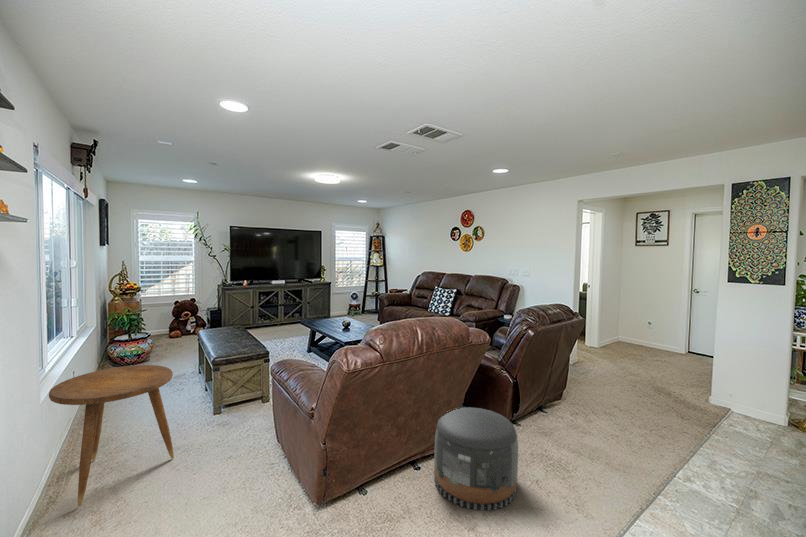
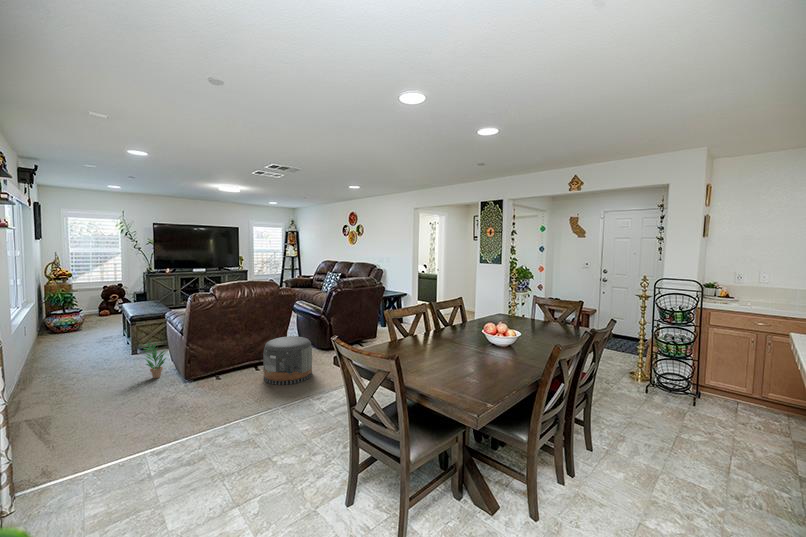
side table: present [49,365,174,506] -> none [15,318,100,393]
potted plant: none [239,409,277,475] -> present [144,342,166,378]

